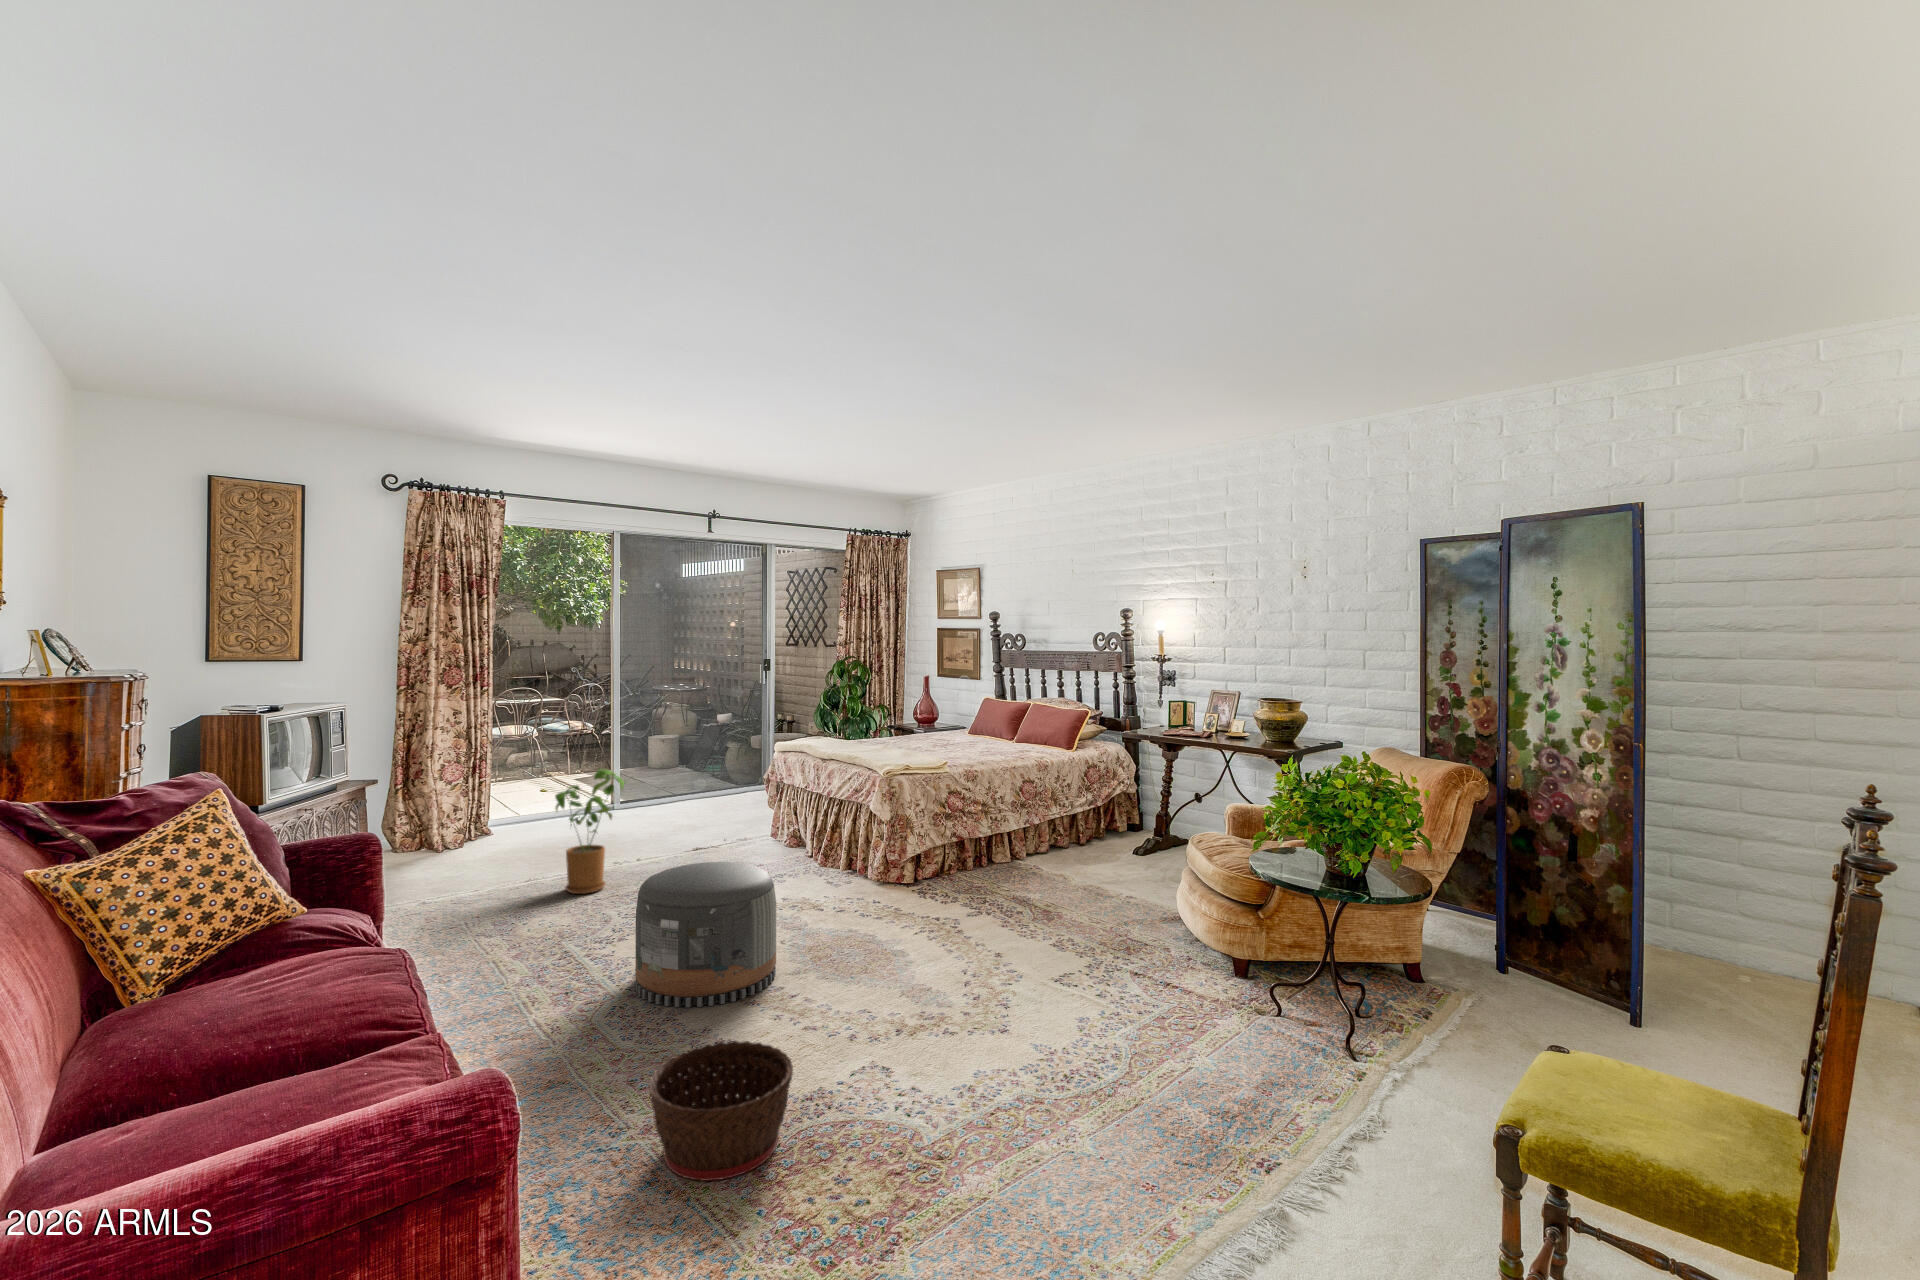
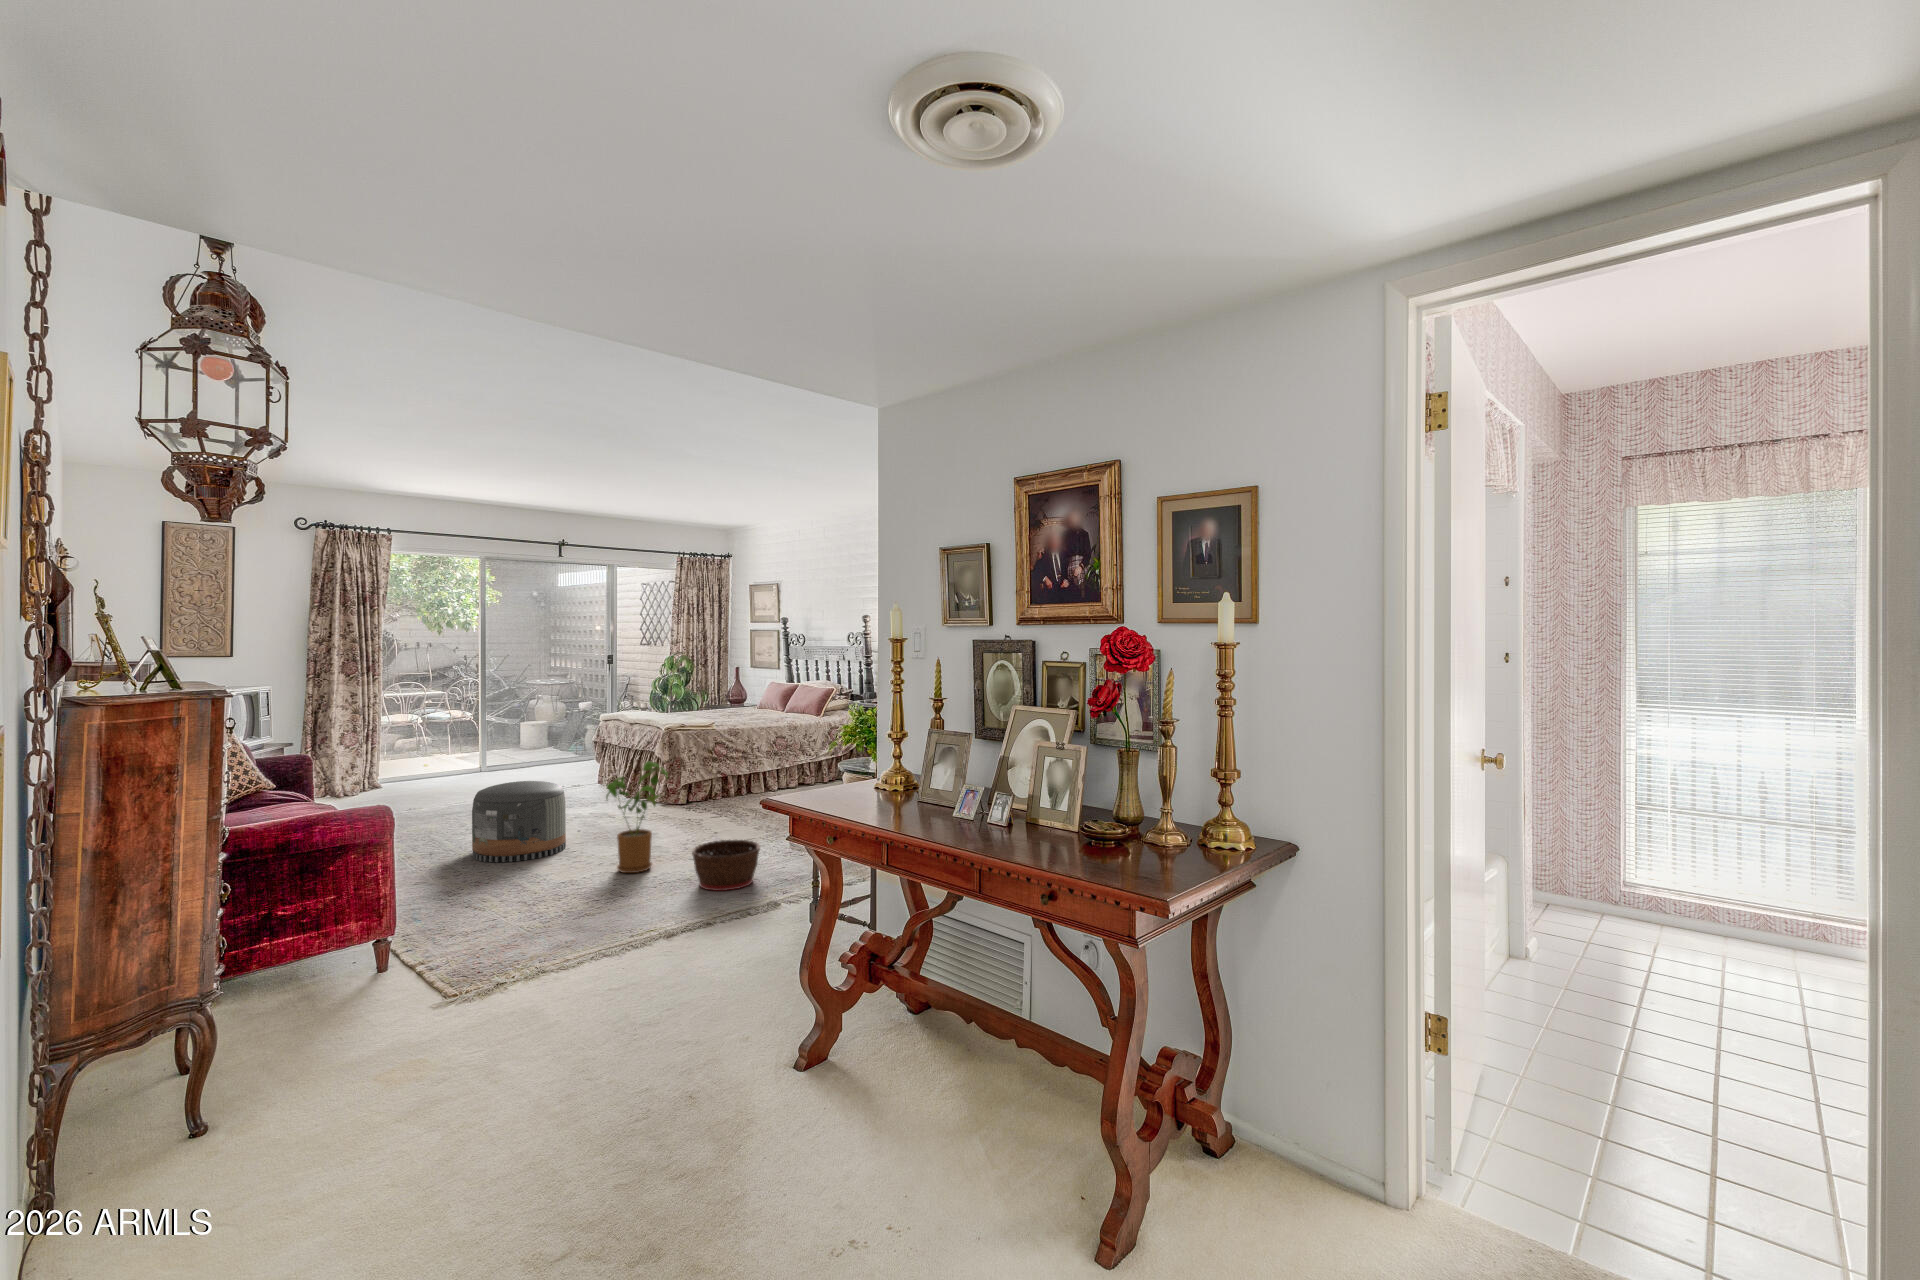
house plant: present [555,769,626,894] -> present [606,762,668,873]
basket: present [649,1041,793,1181] -> present [692,840,760,891]

